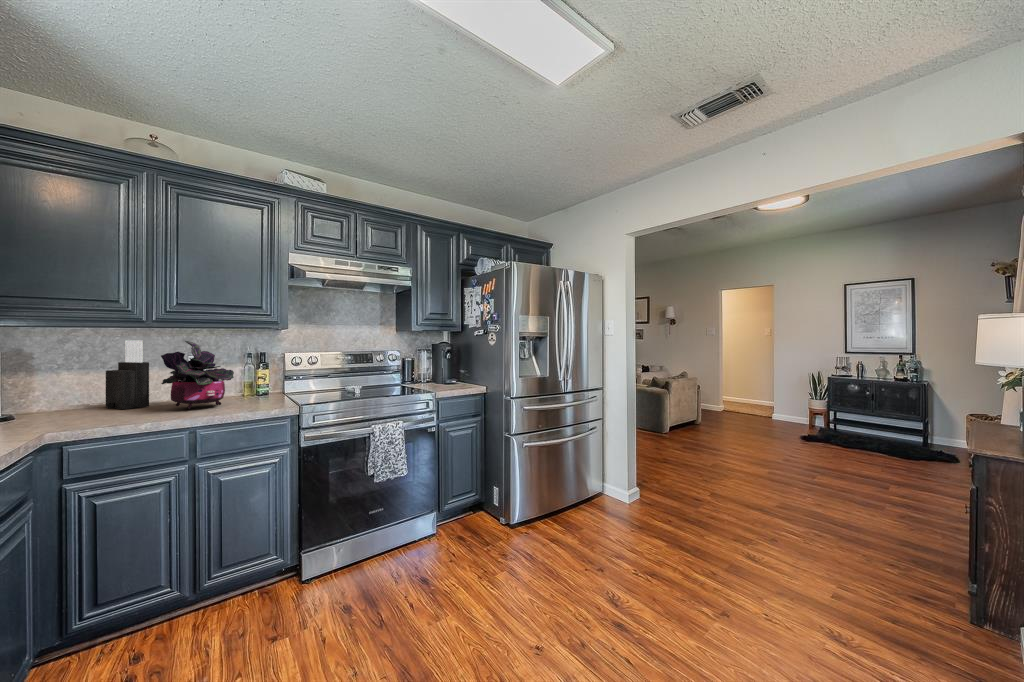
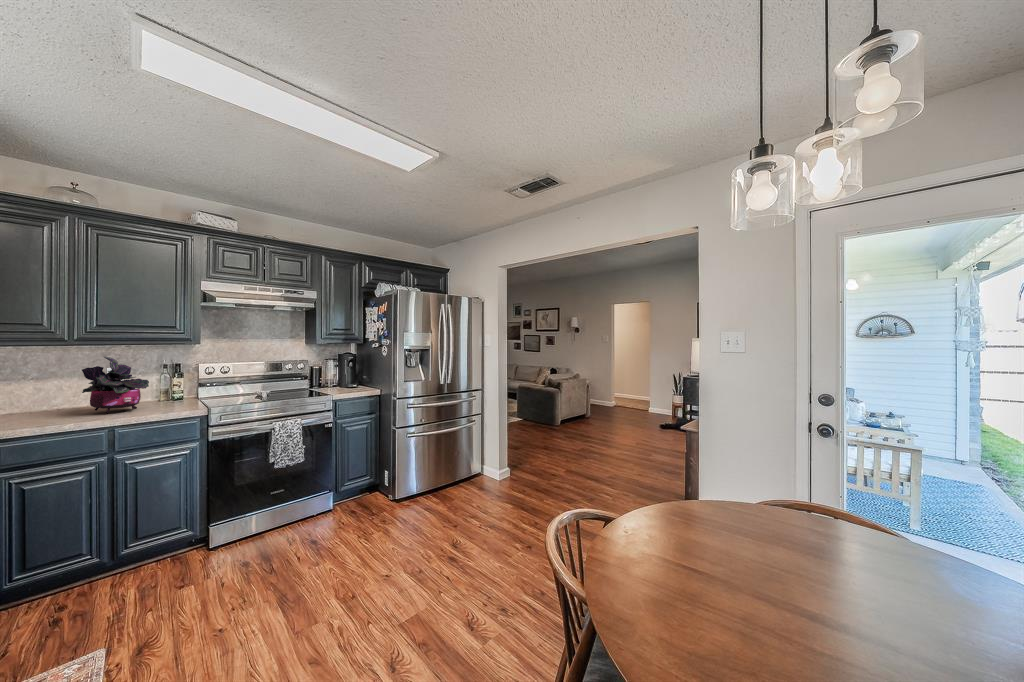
knife block: present [106,340,149,409] -> none [26,355,69,414]

